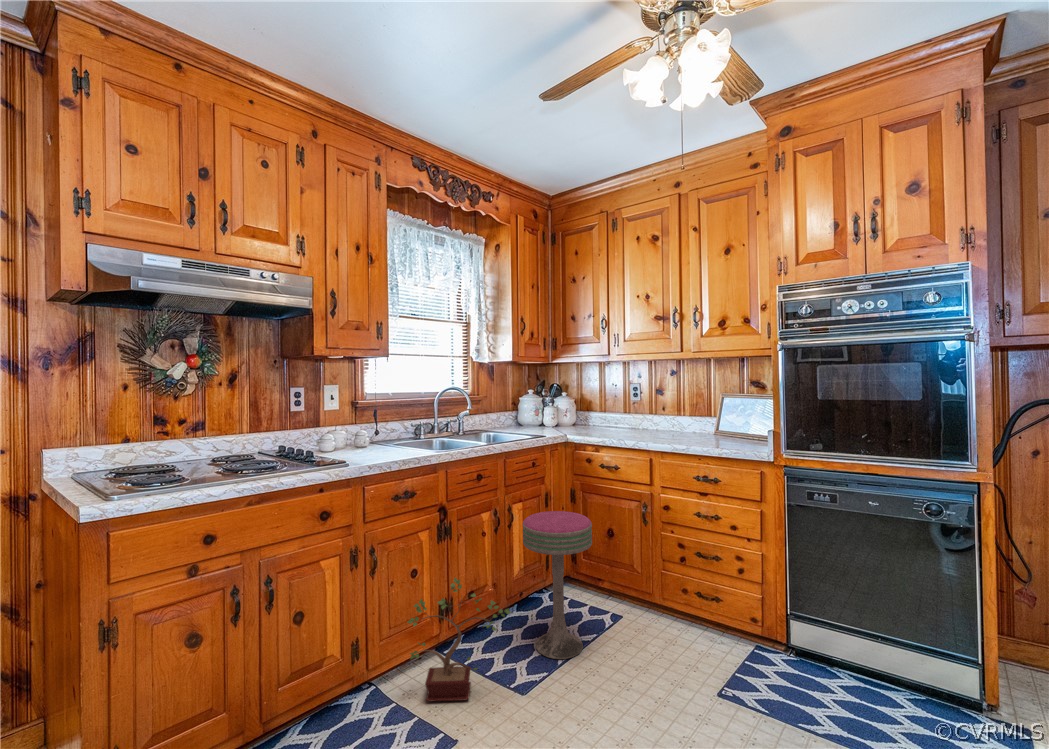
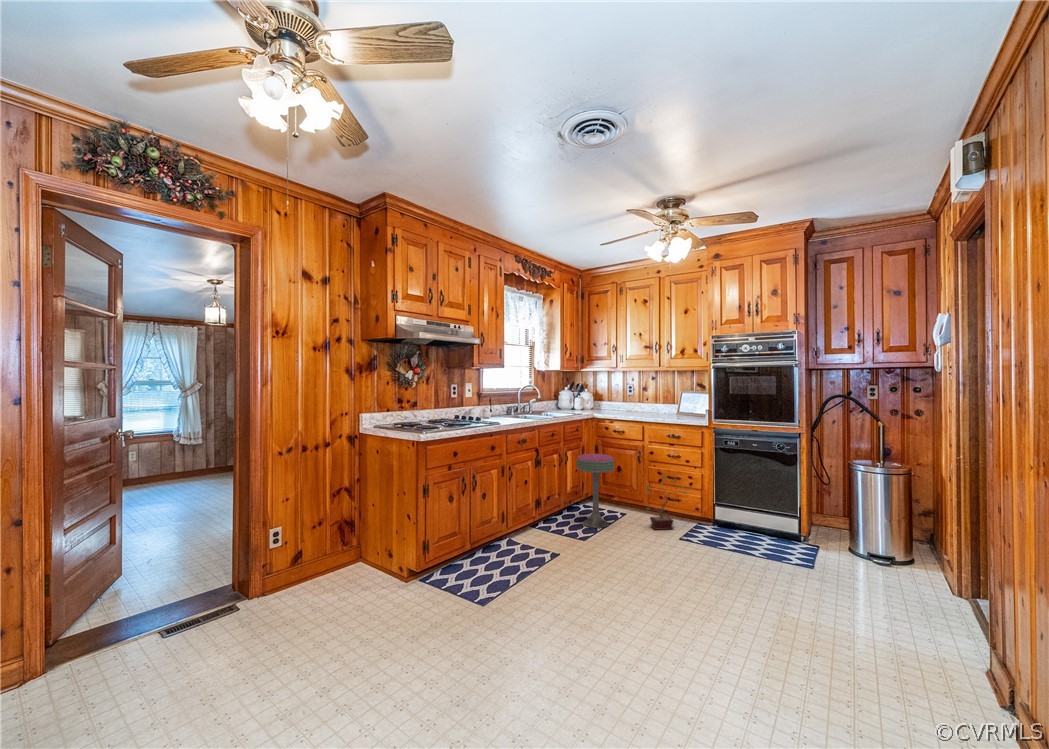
potted plant: present [408,578,511,701] -> present [646,475,692,530]

